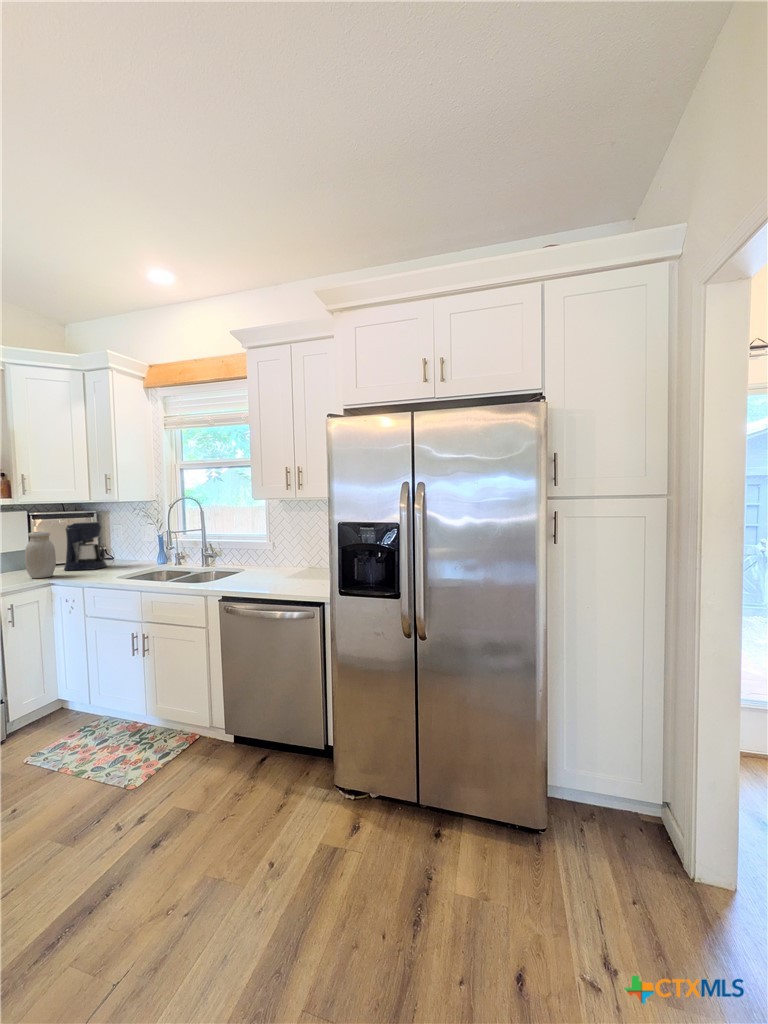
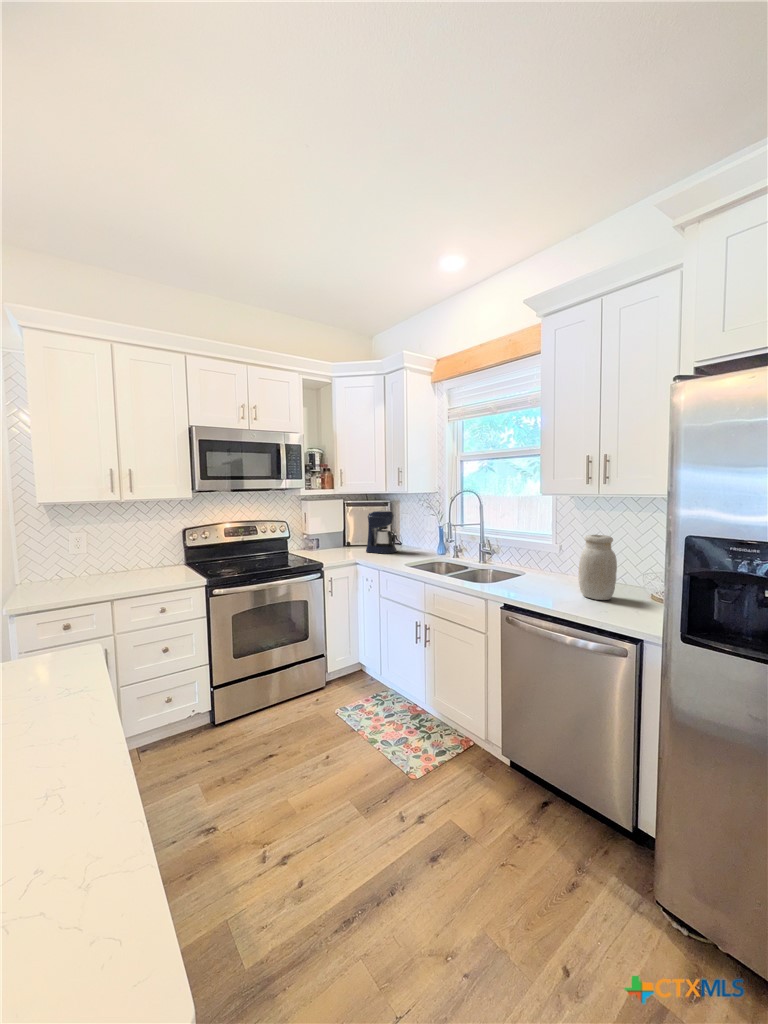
jar: present [25,531,56,578] -> present [579,535,617,600]

